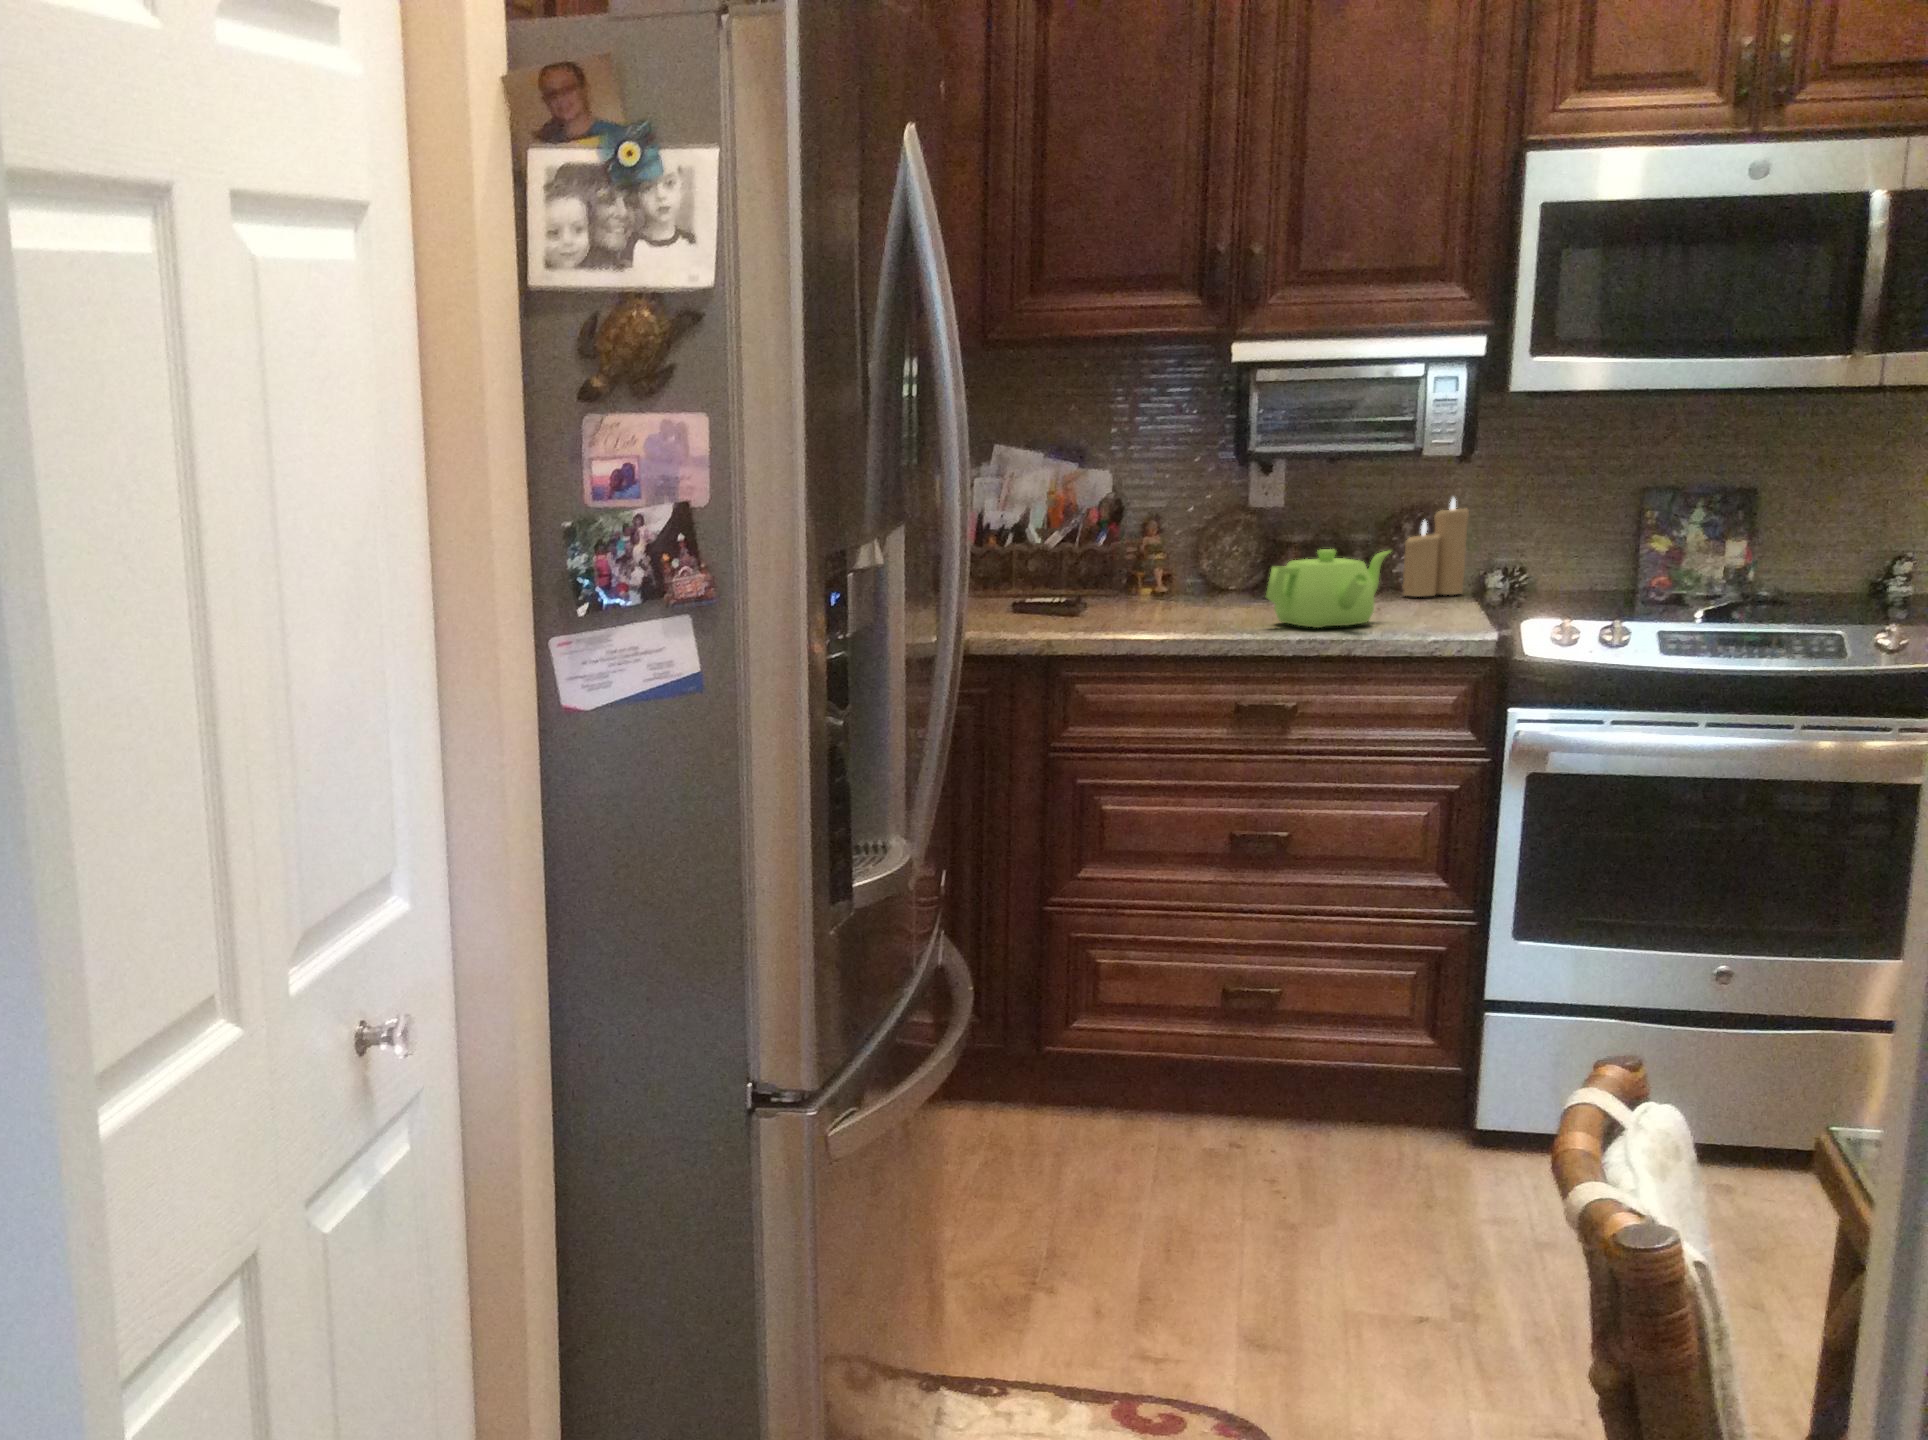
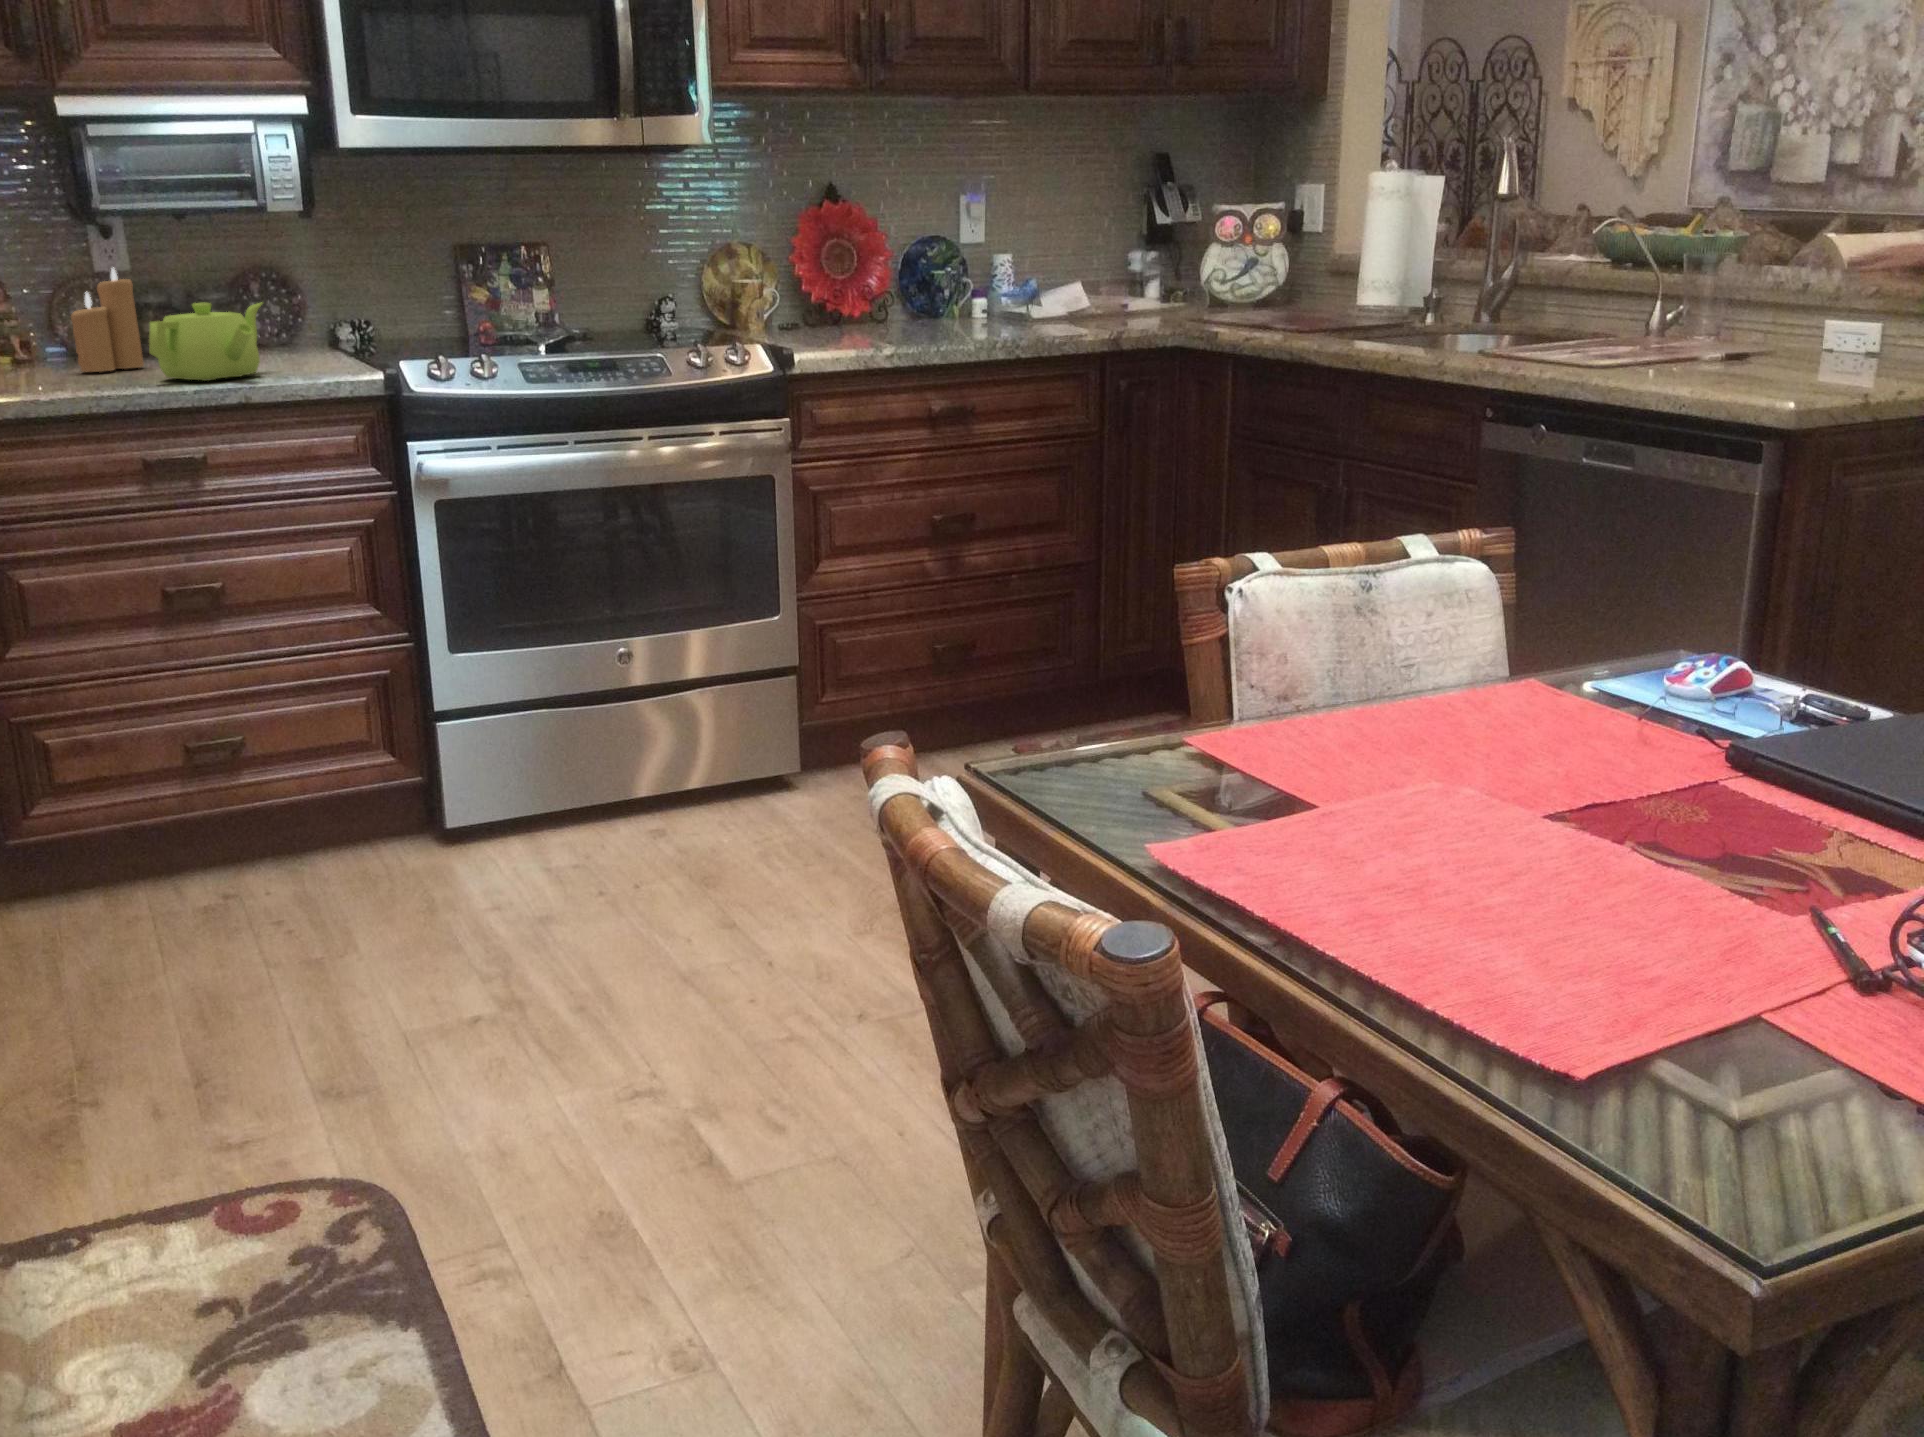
candle: present [1402,498,1469,597] -> present [71,268,144,372]

